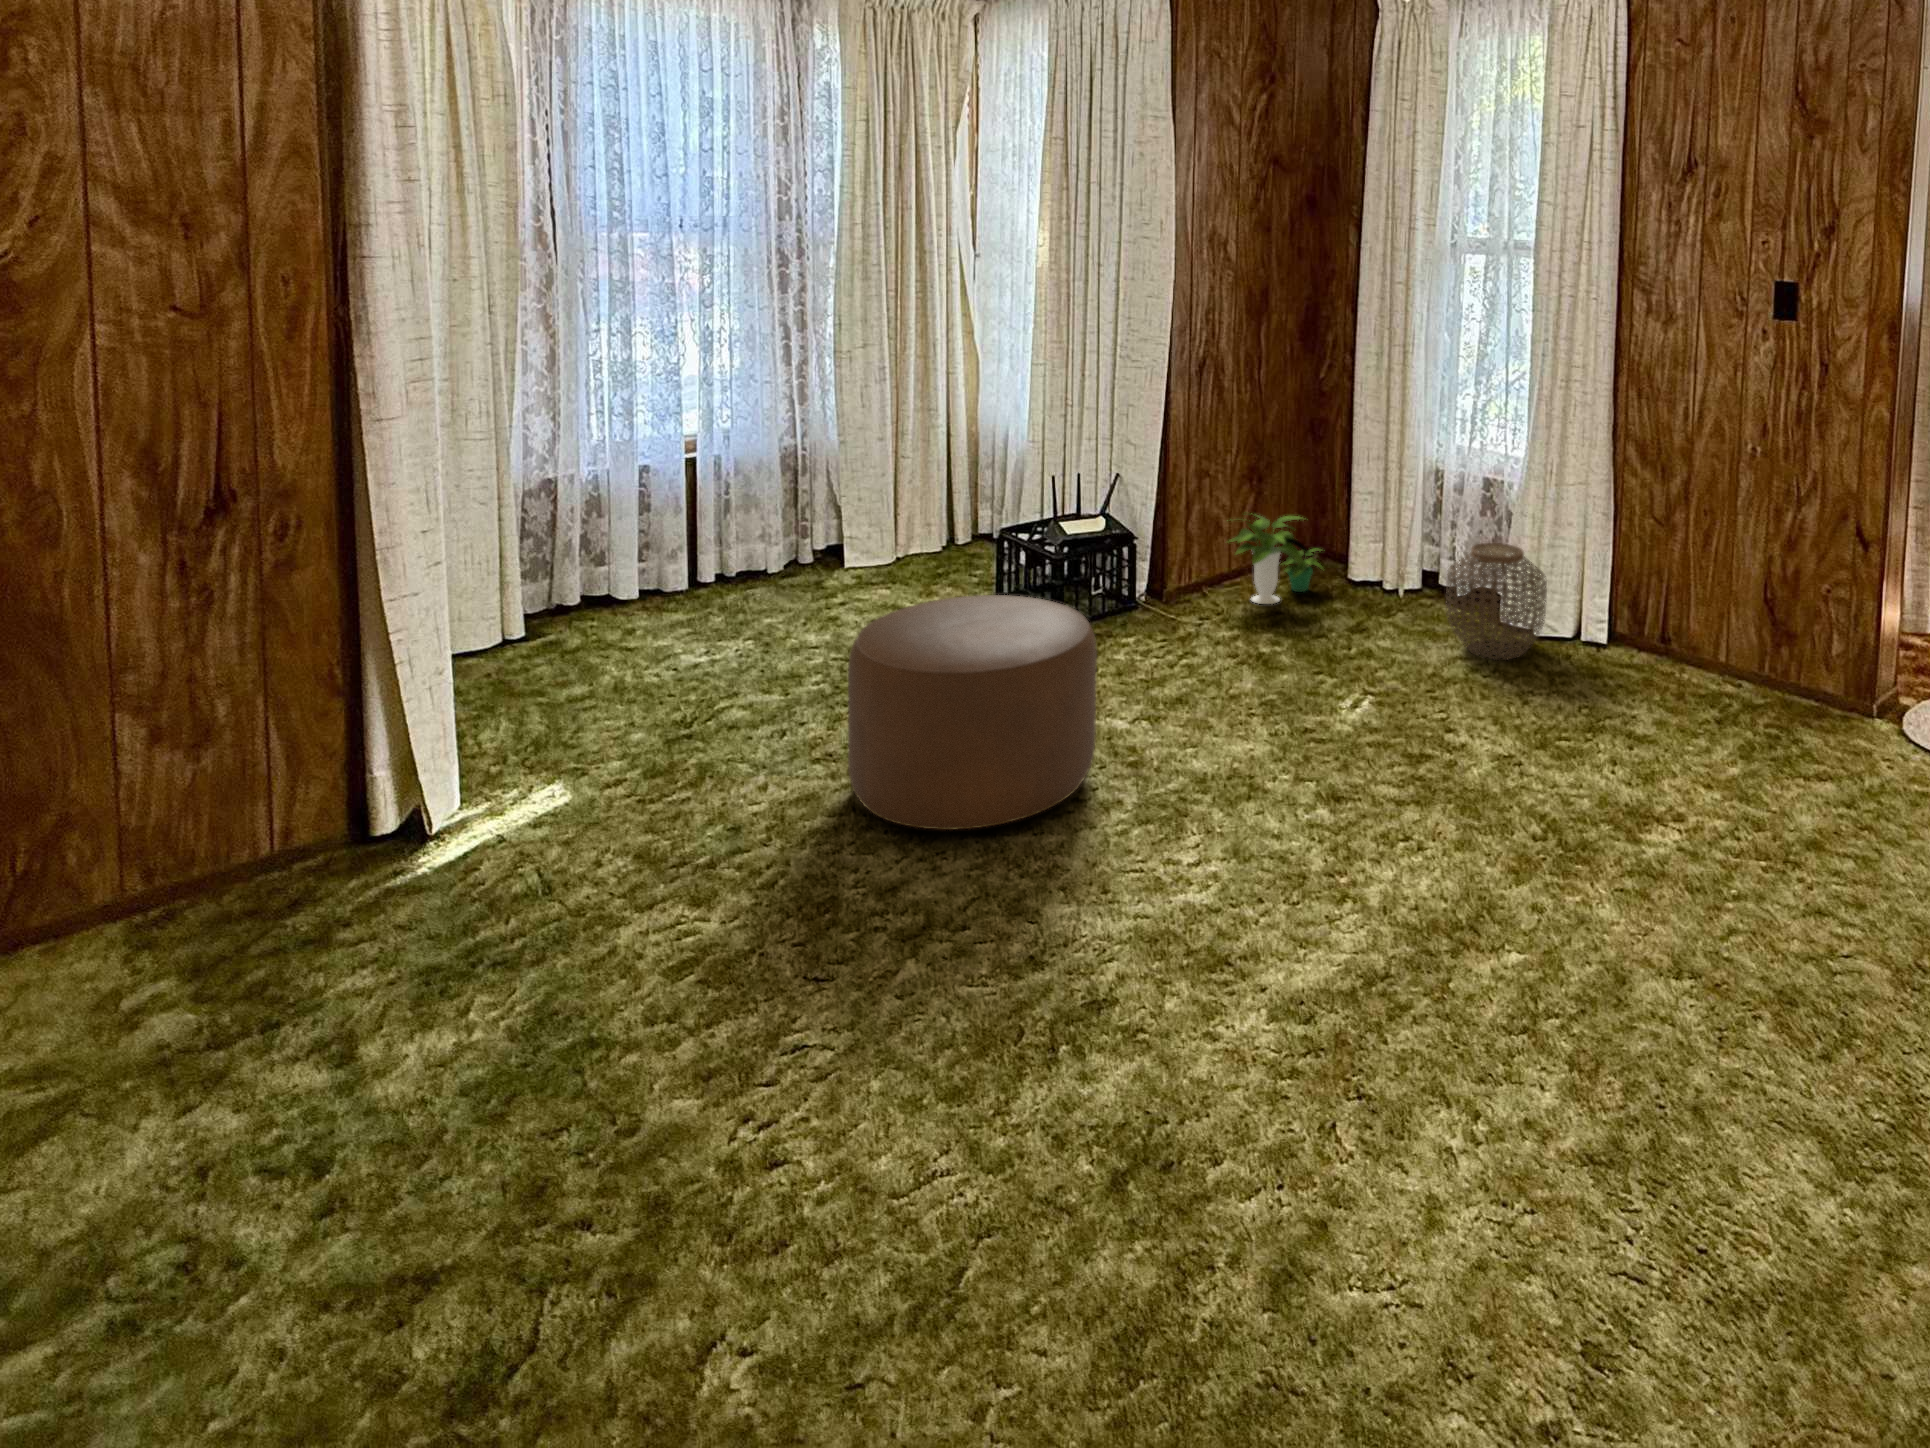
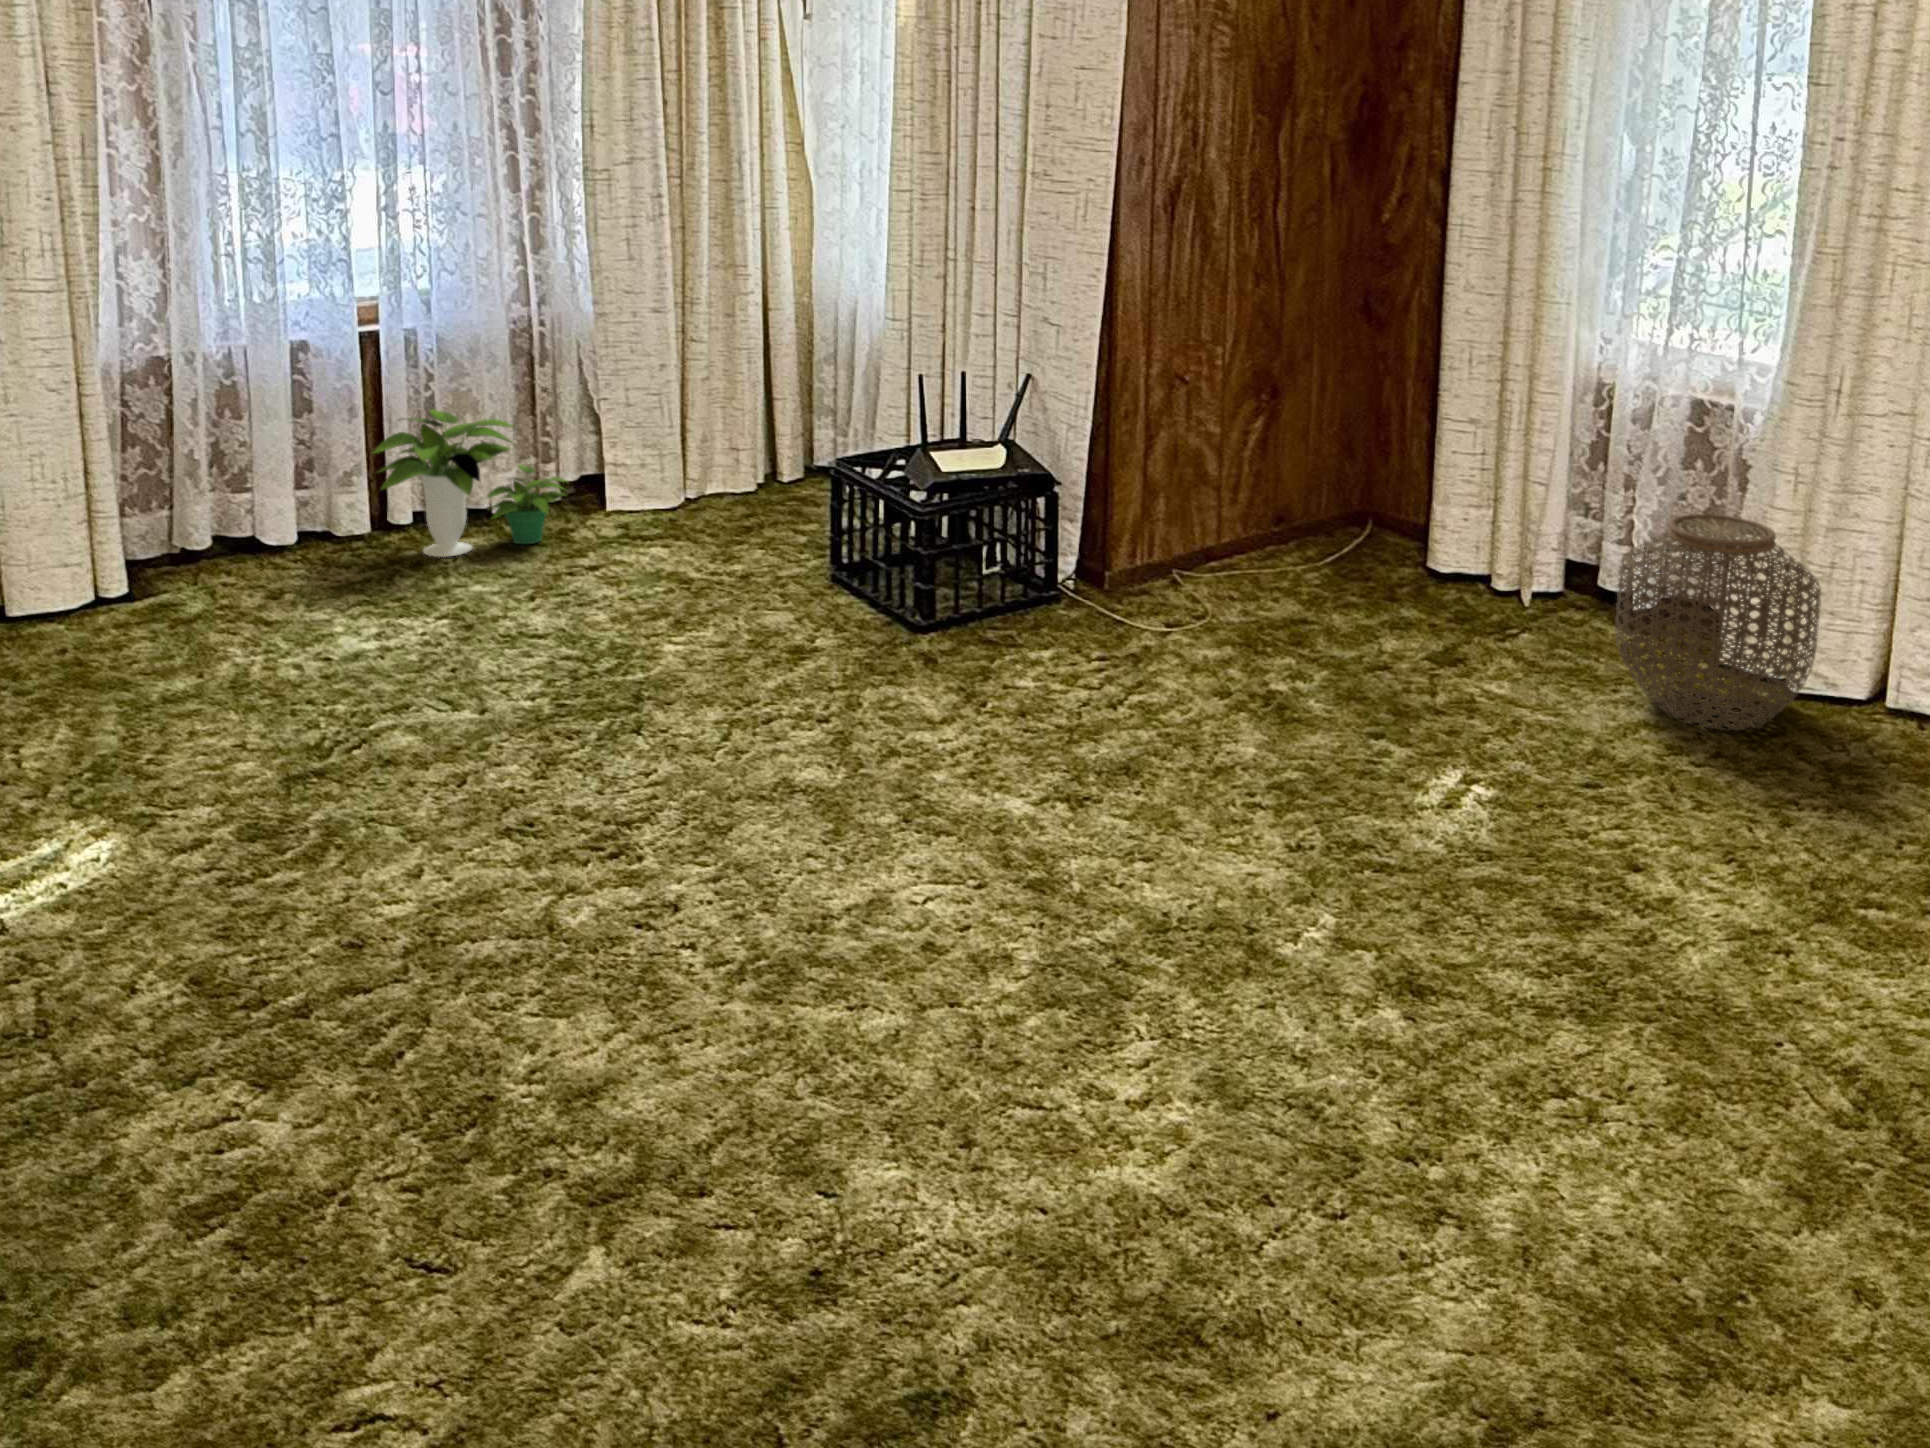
potted plant: present [1230,514,1323,604] -> present [373,409,566,557]
ottoman: present [848,595,1097,830] -> none [536,568,967,989]

